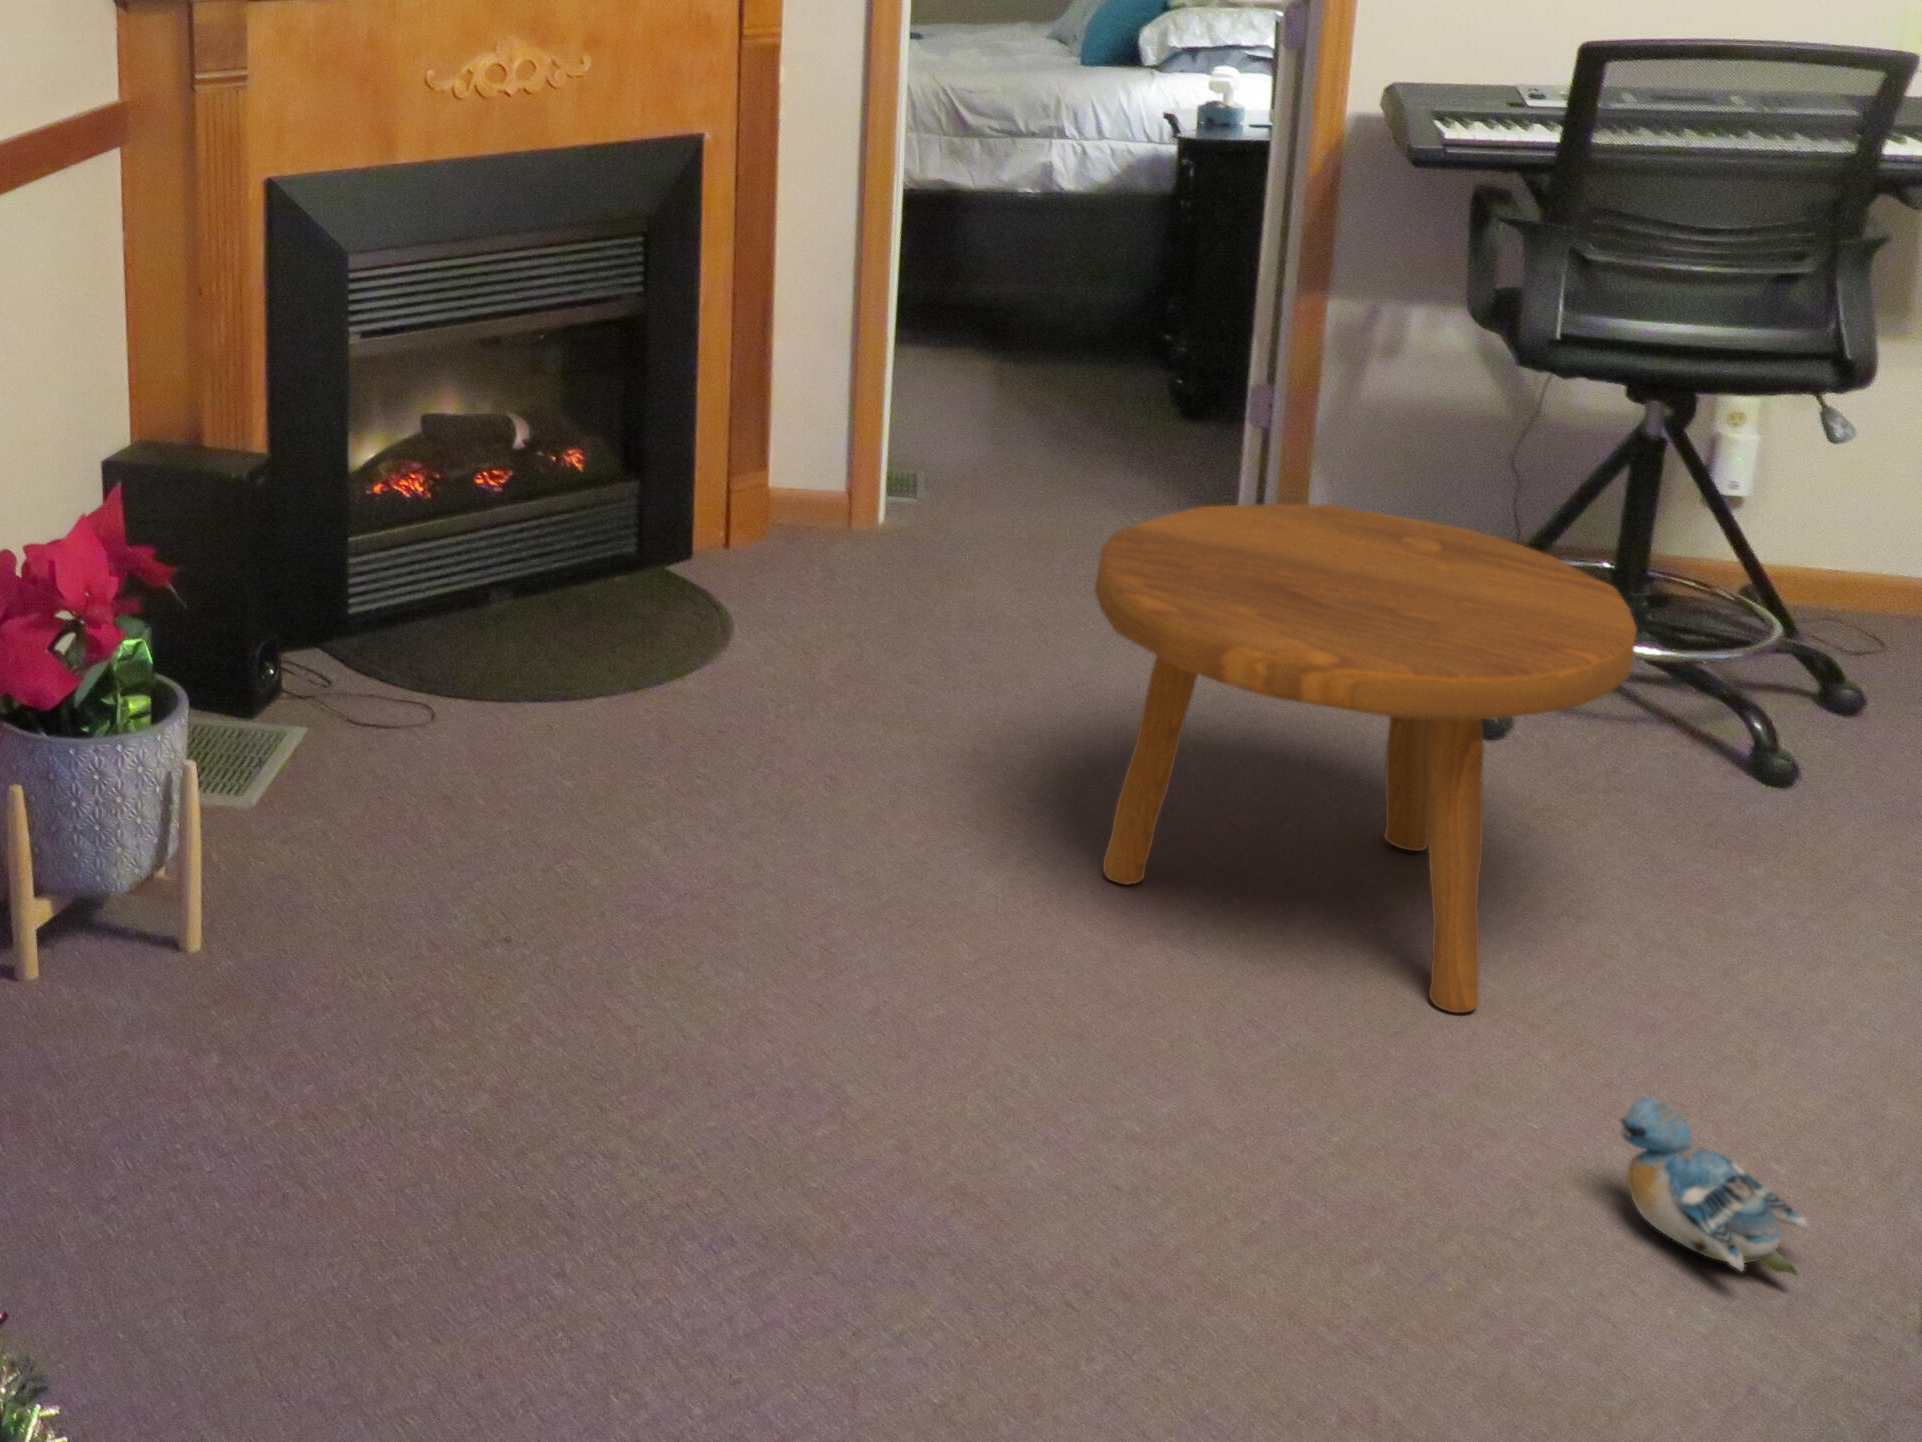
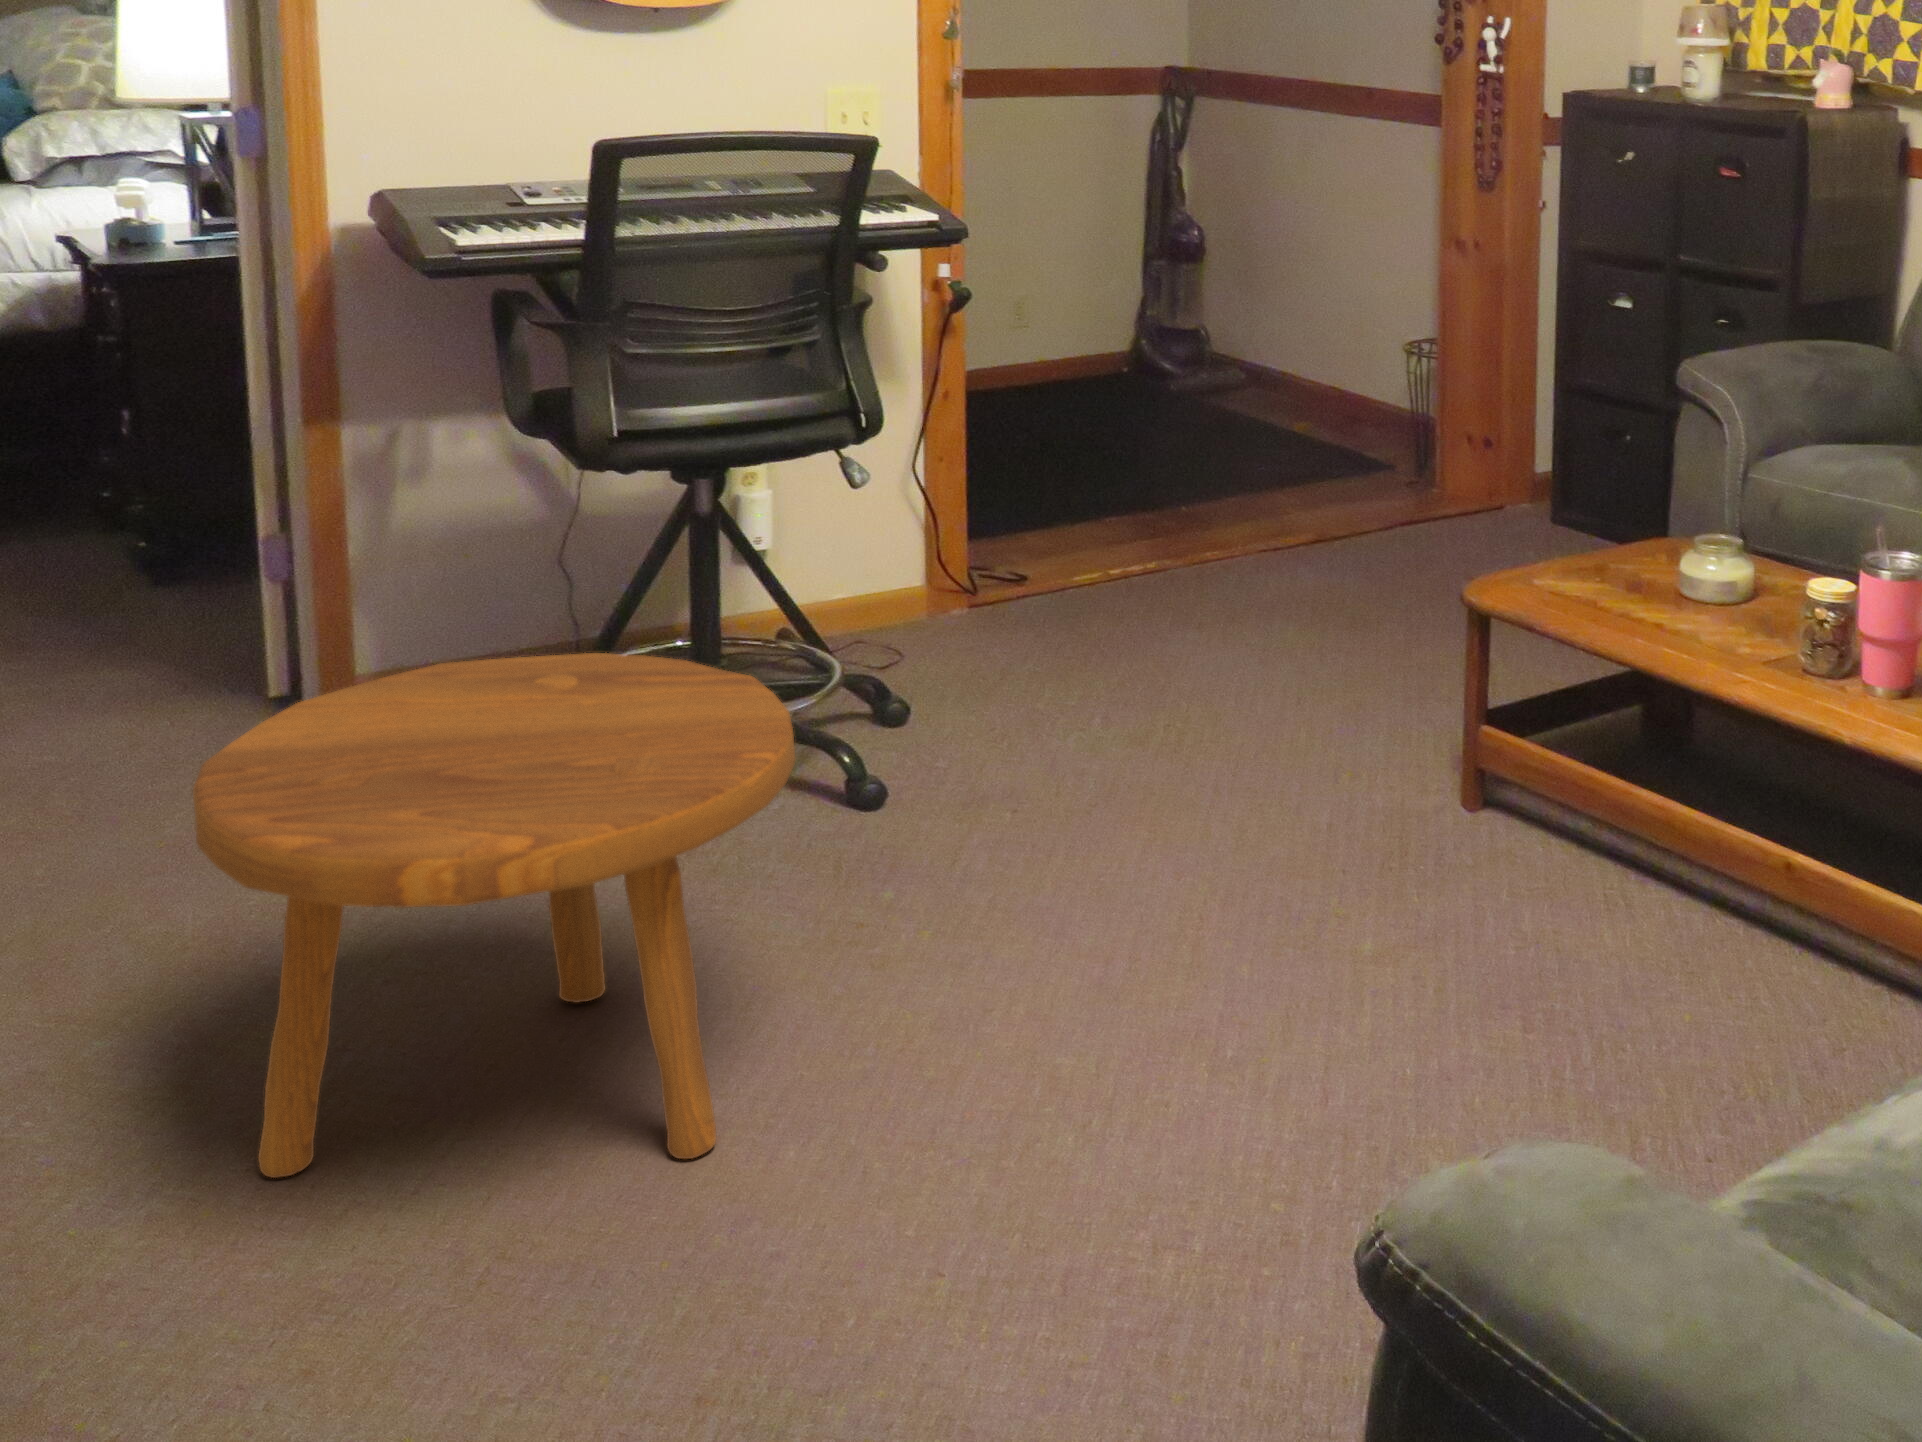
plush toy: present [1620,1098,1808,1276] -> none [899,1164,1073,1290]

